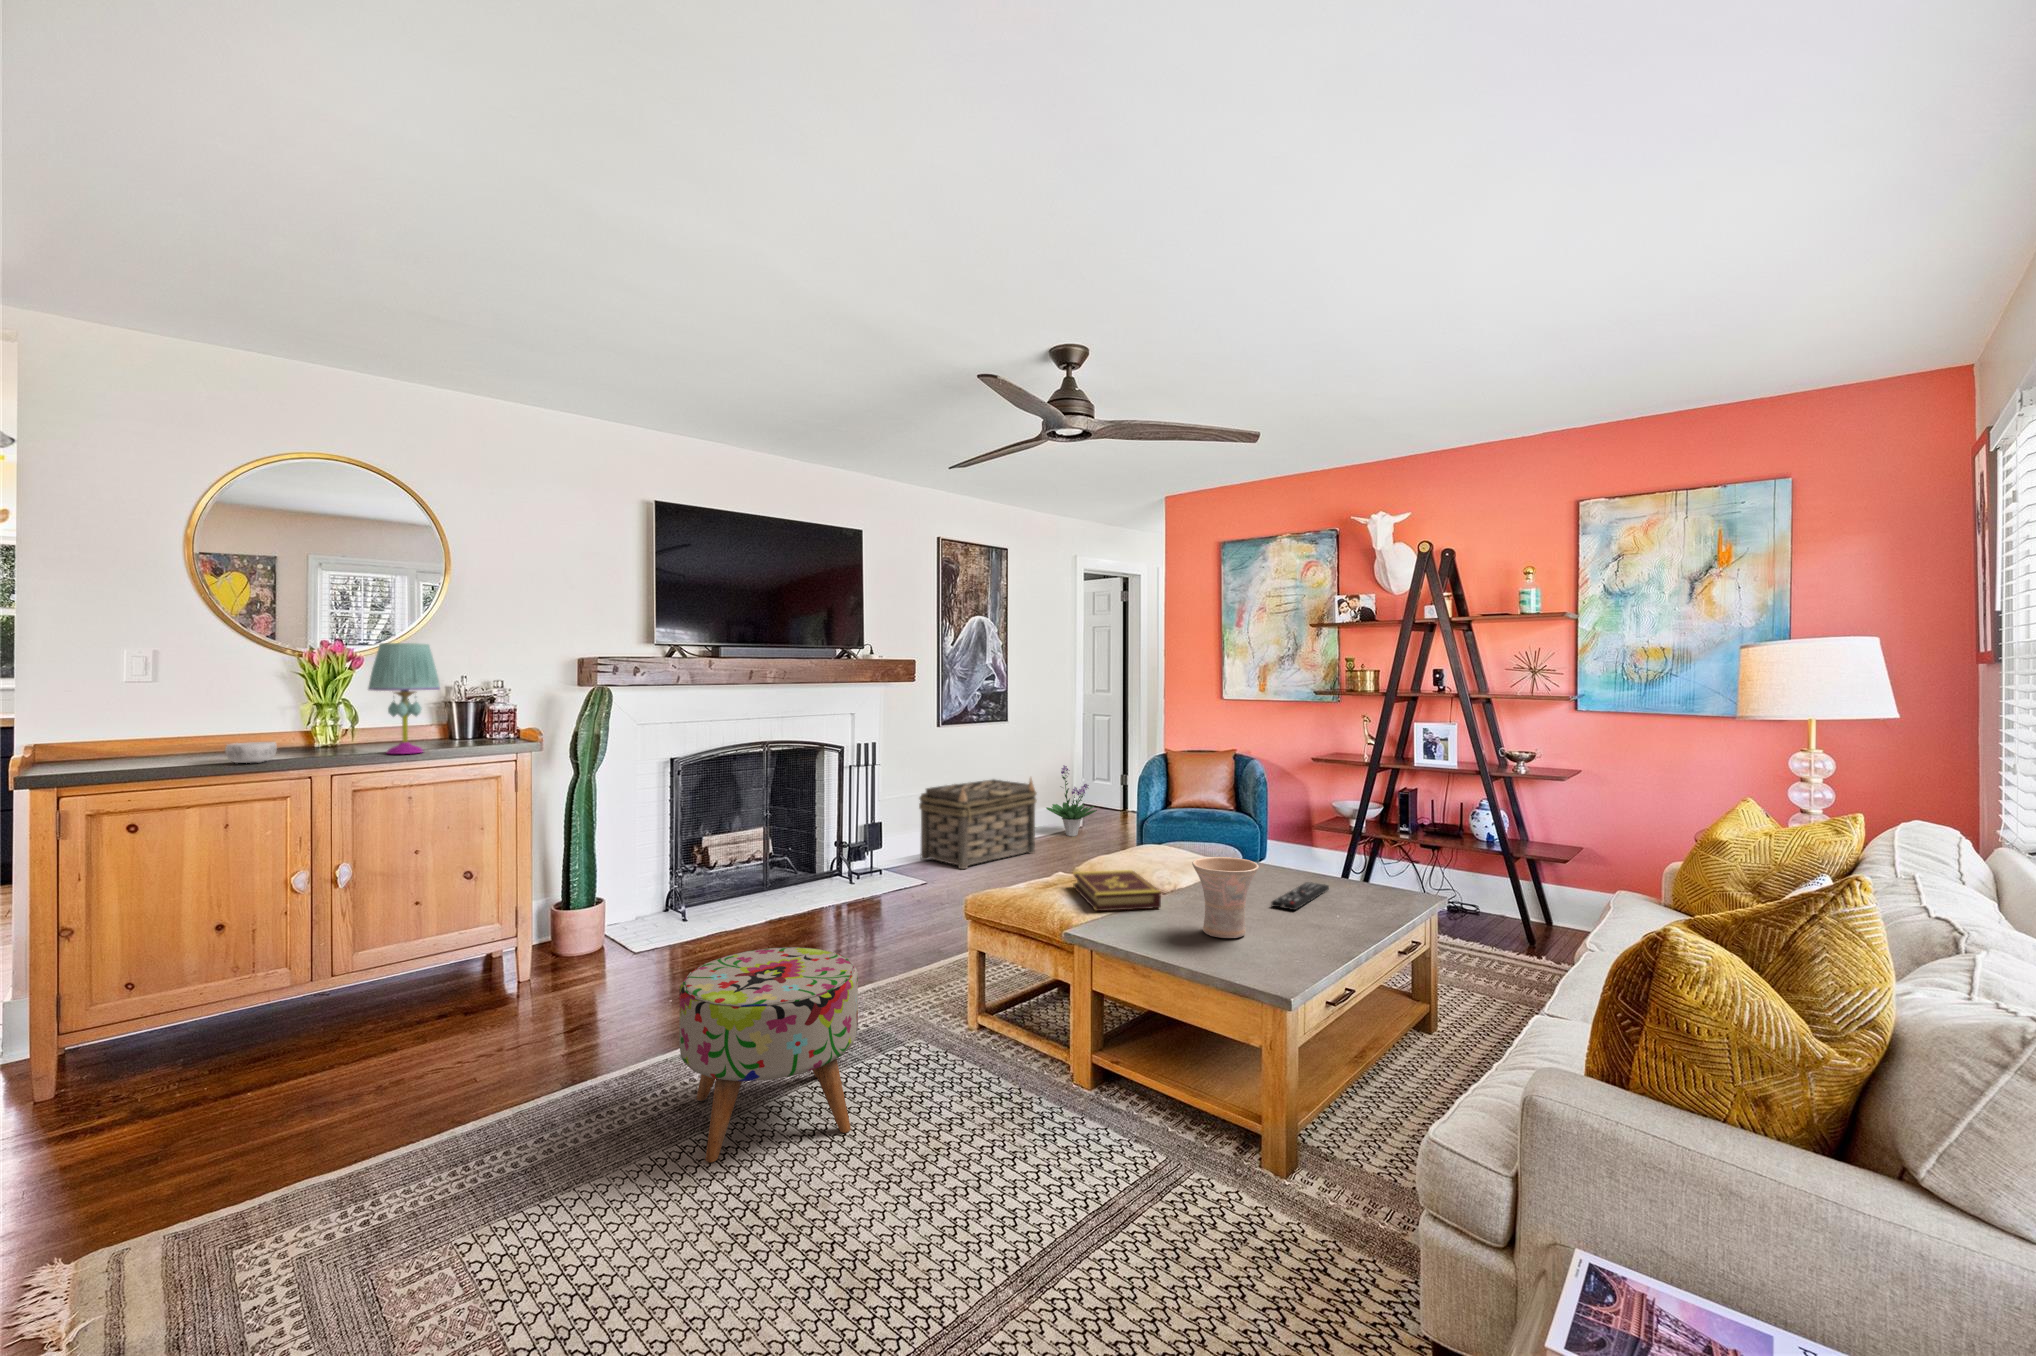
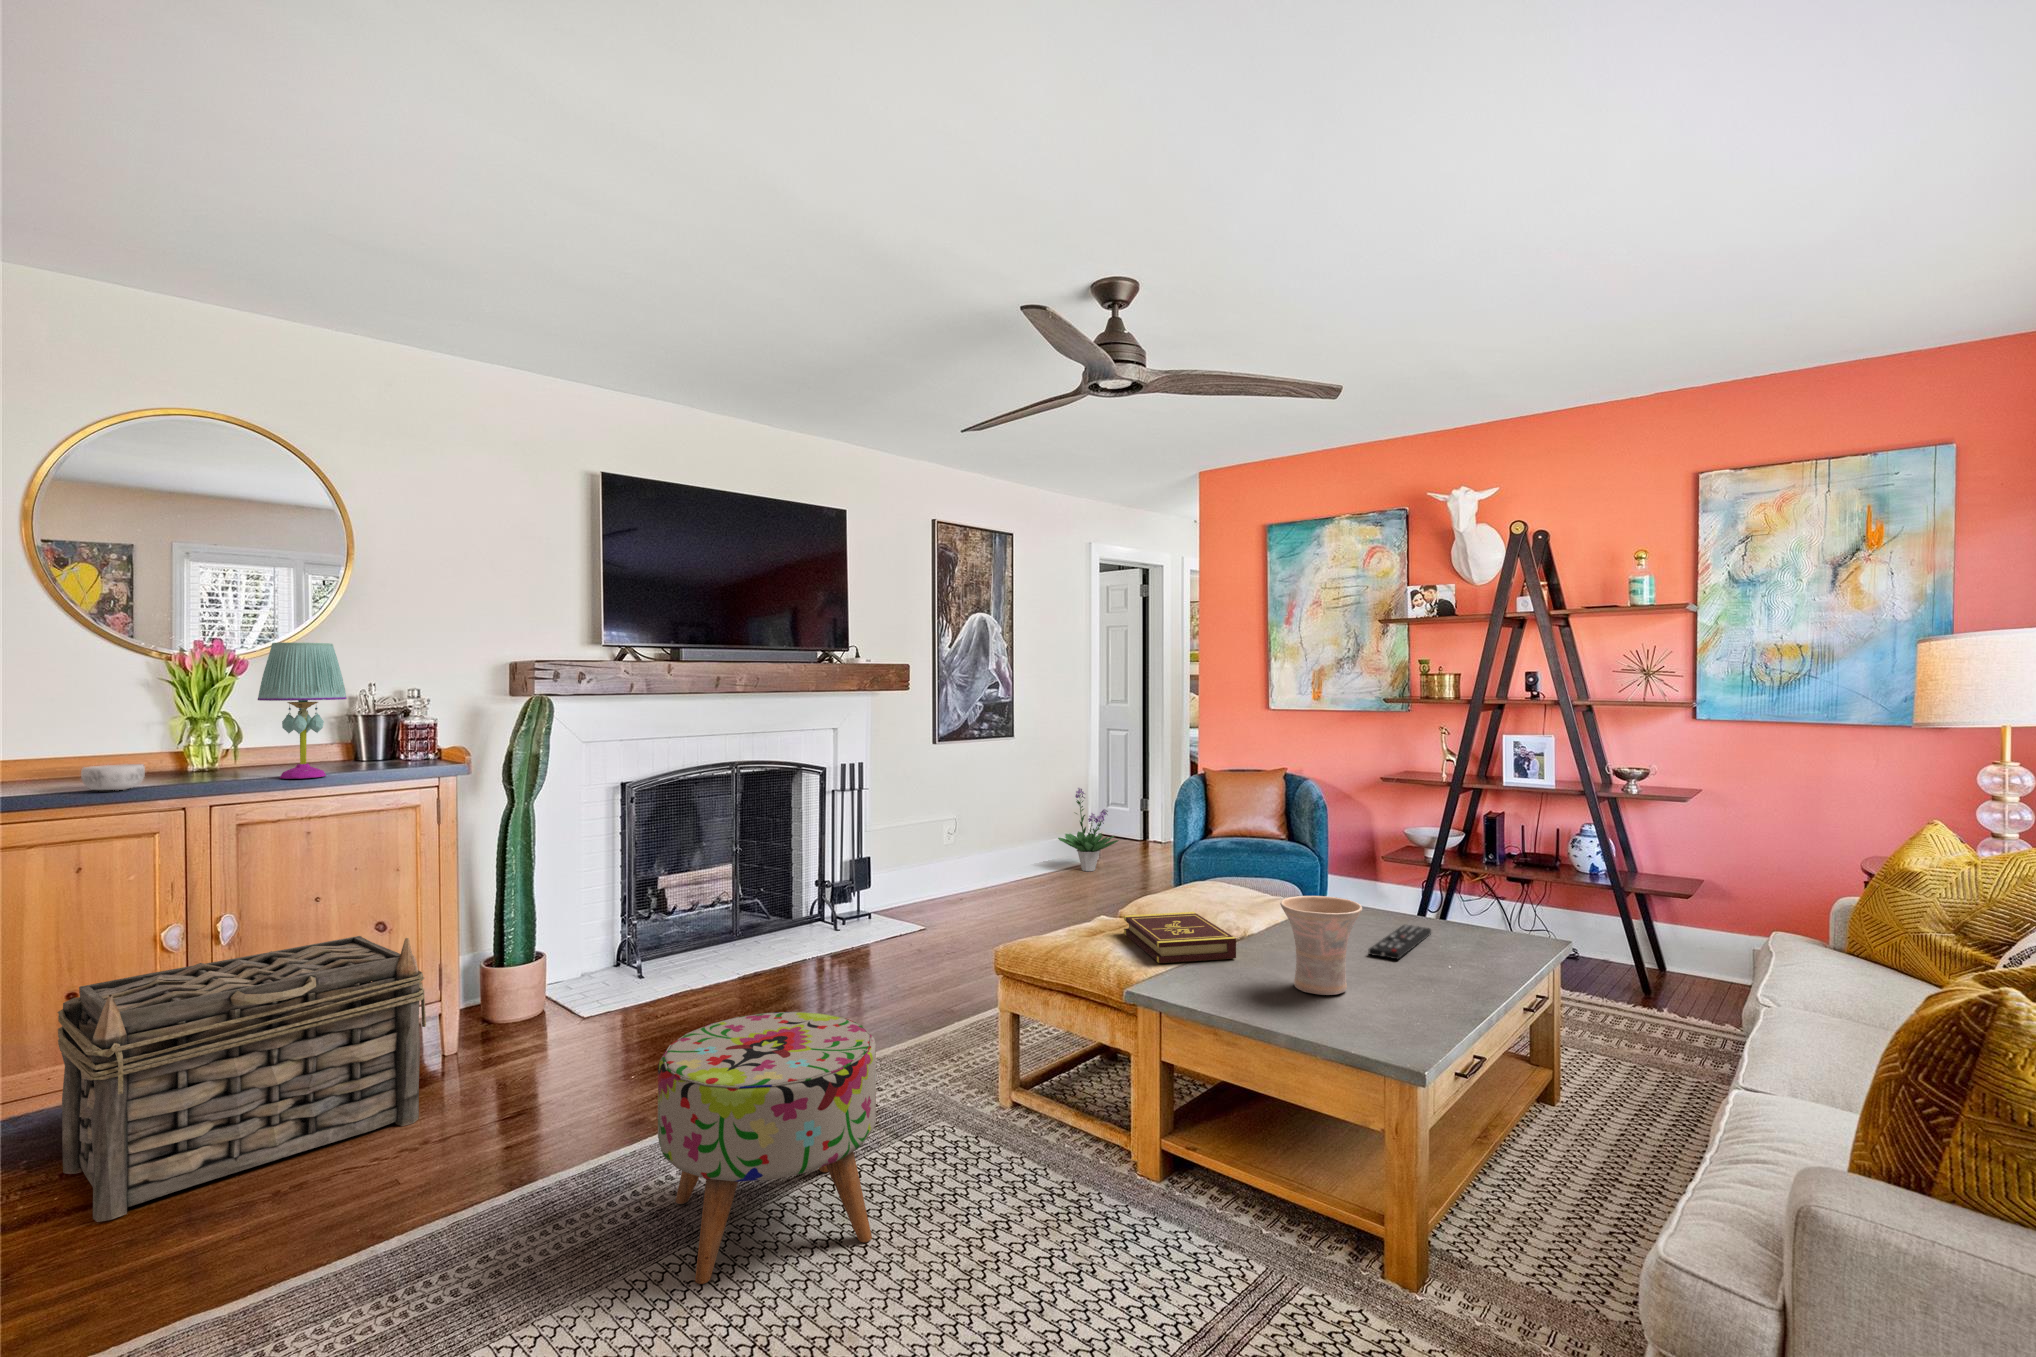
basket: present [919,778,1037,869] -> present [57,936,426,1222]

